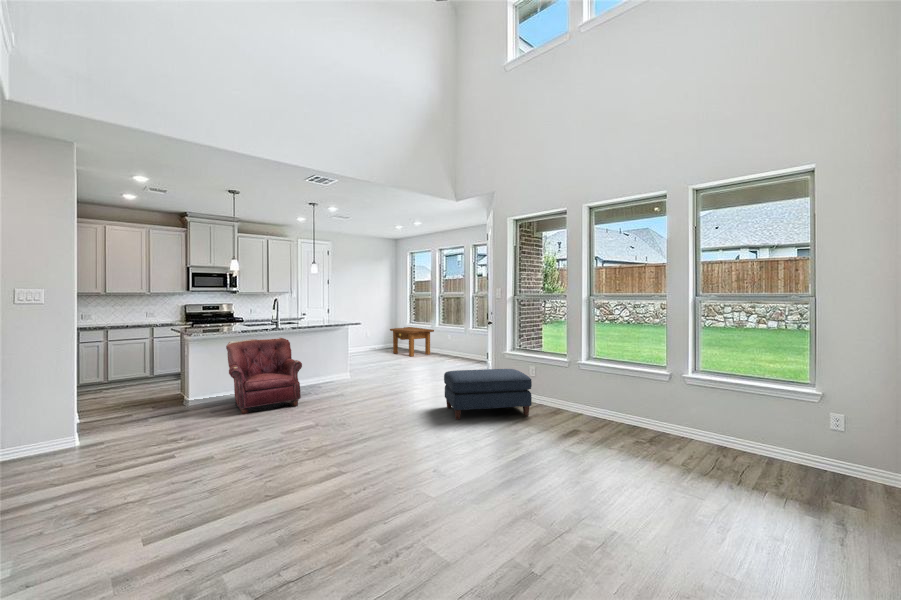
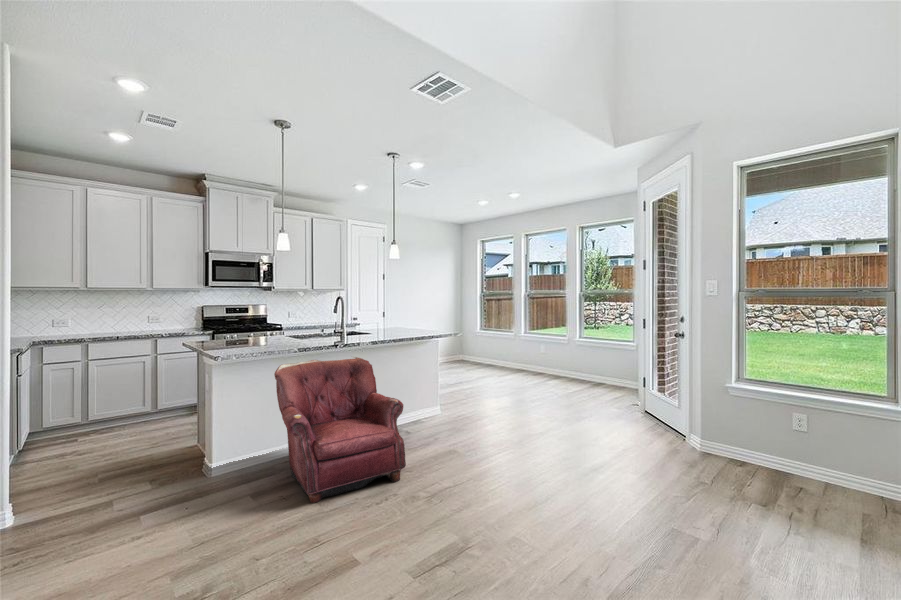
side table: present [390,327,434,356] -> none [463,335,523,375]
ottoman: present [444,369,532,420] -> none [663,416,863,527]

